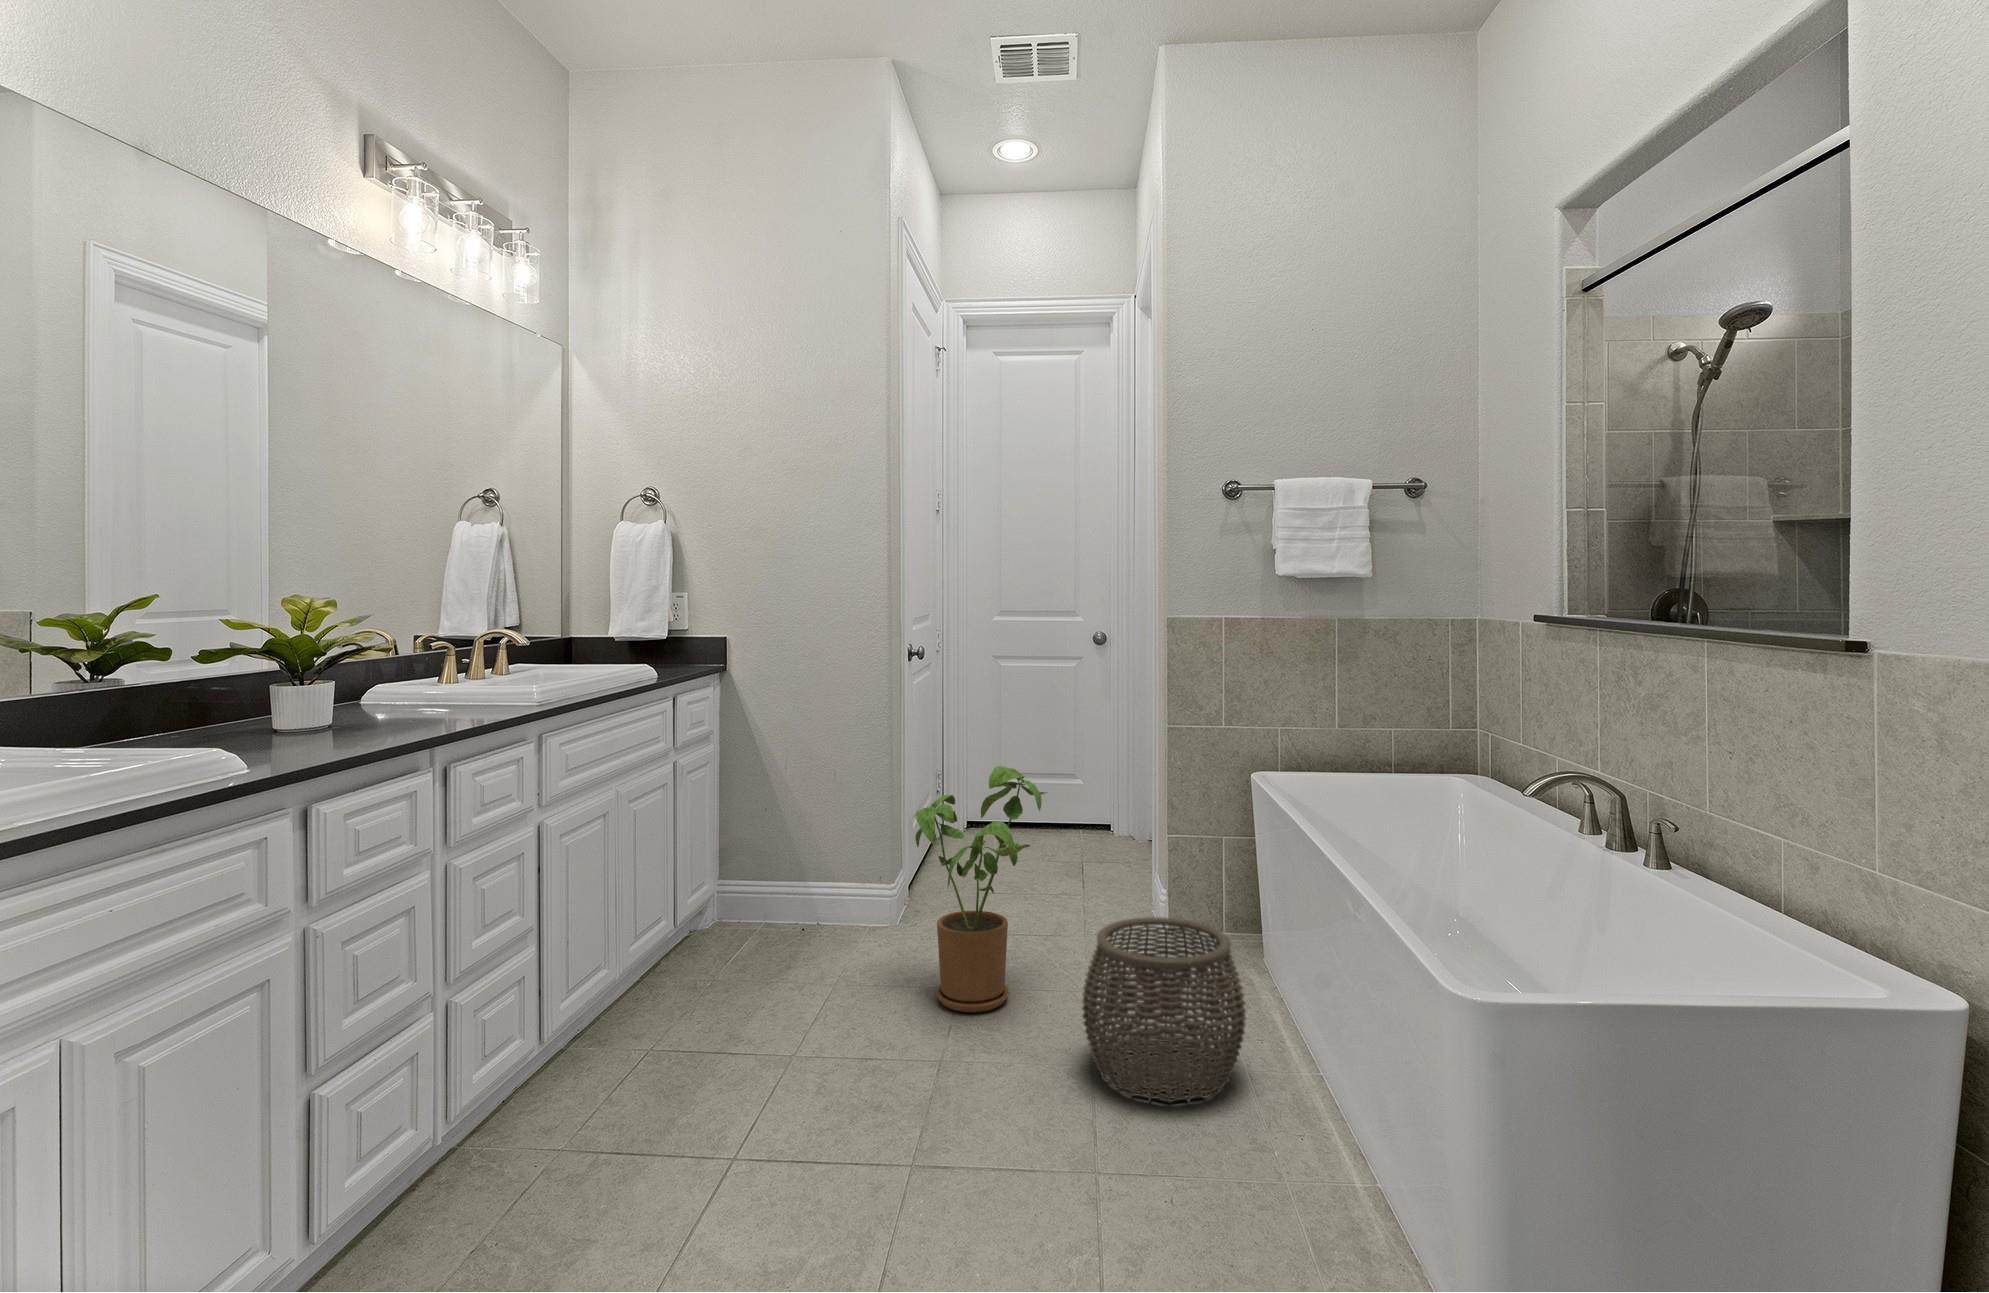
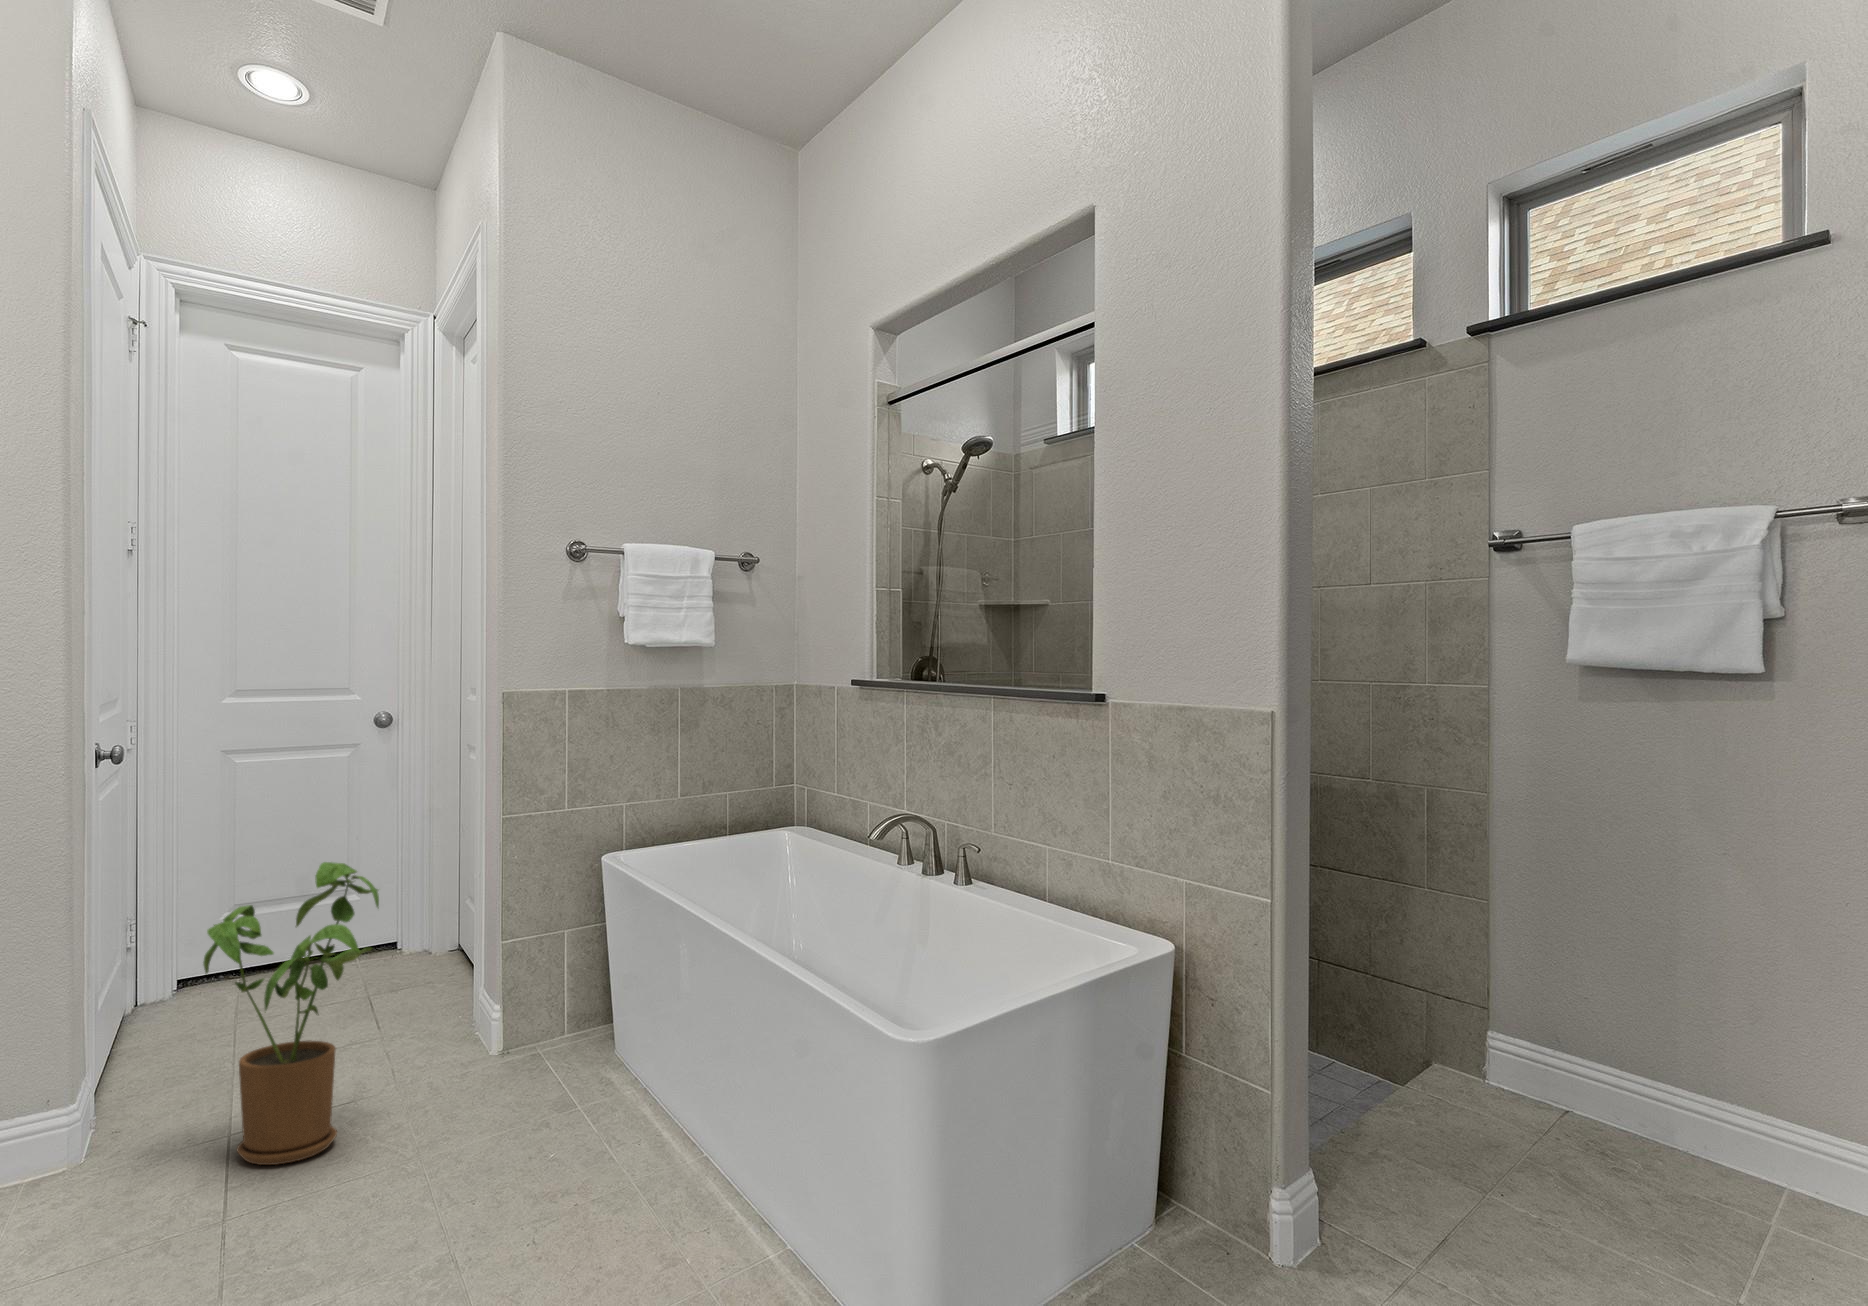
woven basket: present [1082,917,1246,1103] -> none [452,1001,632,1192]

